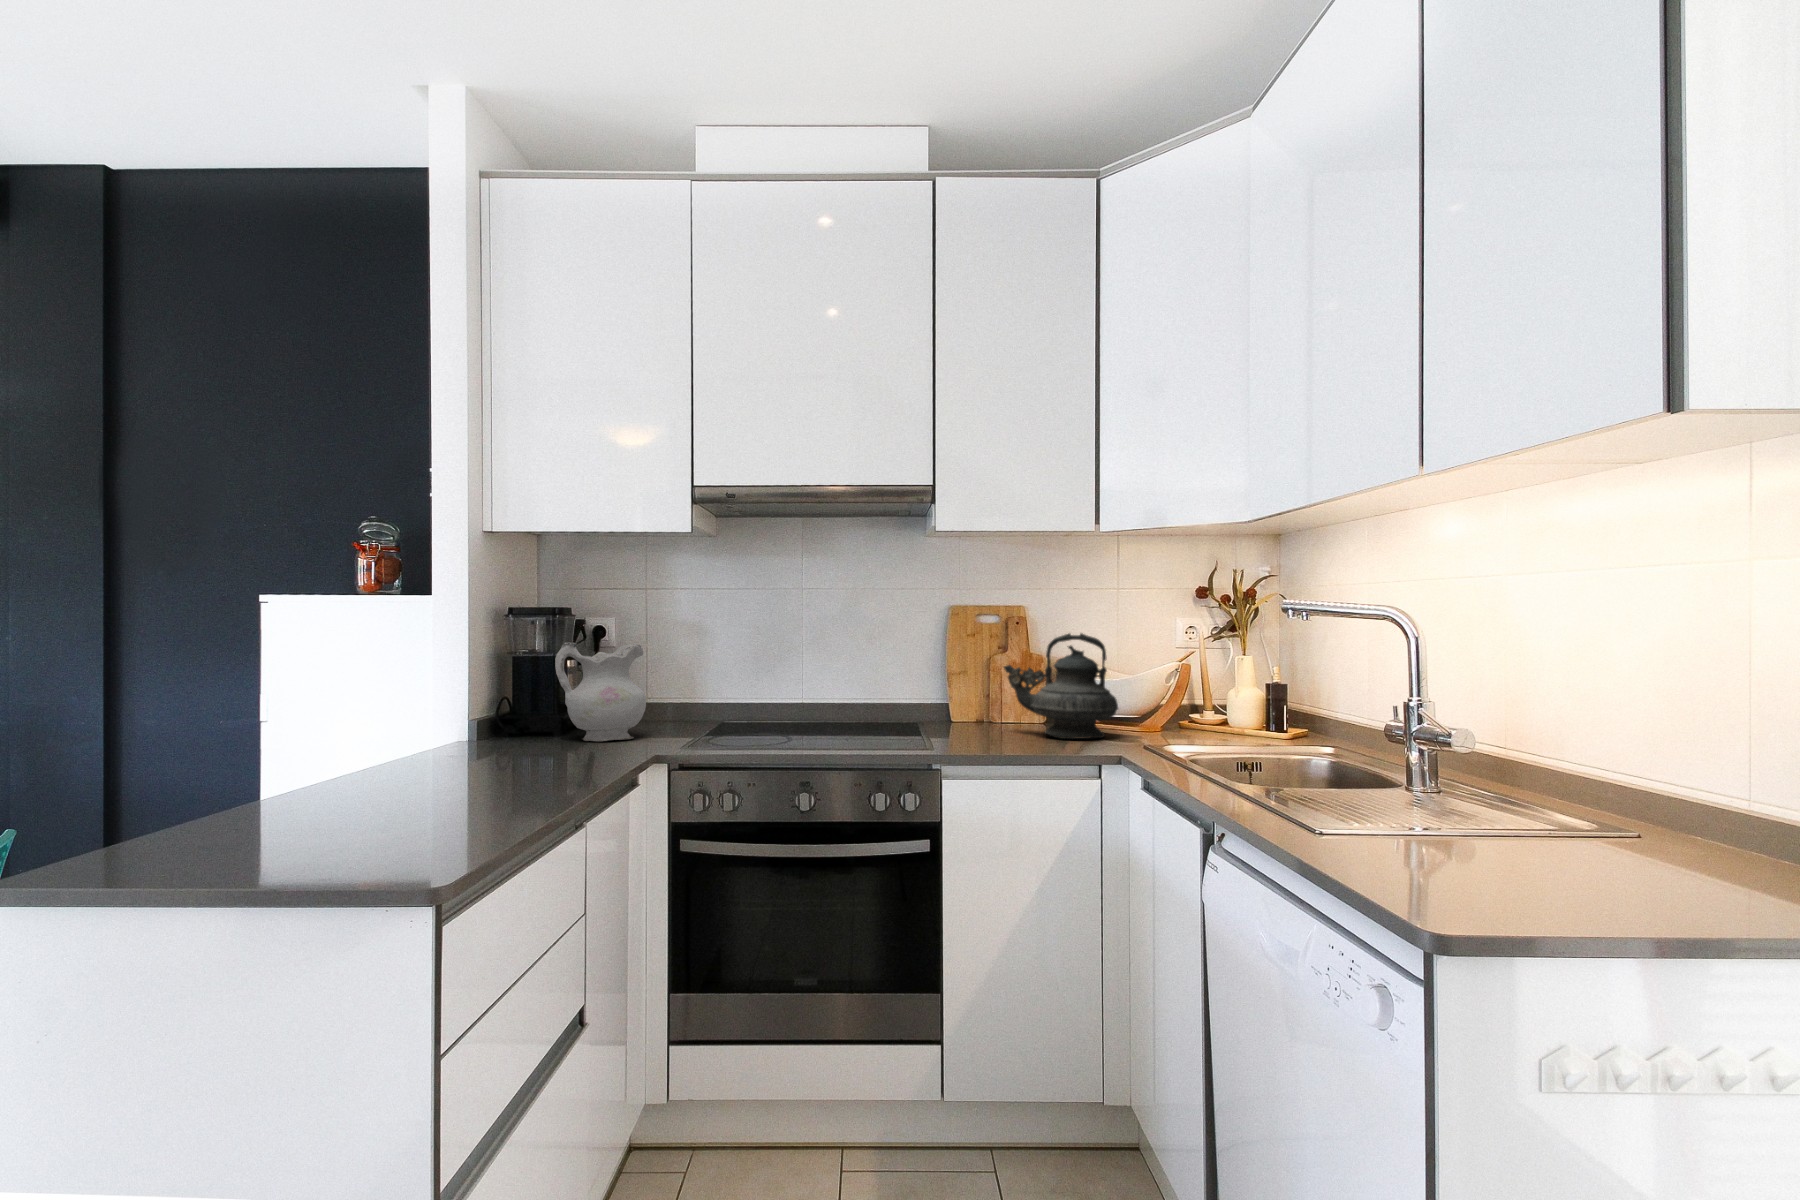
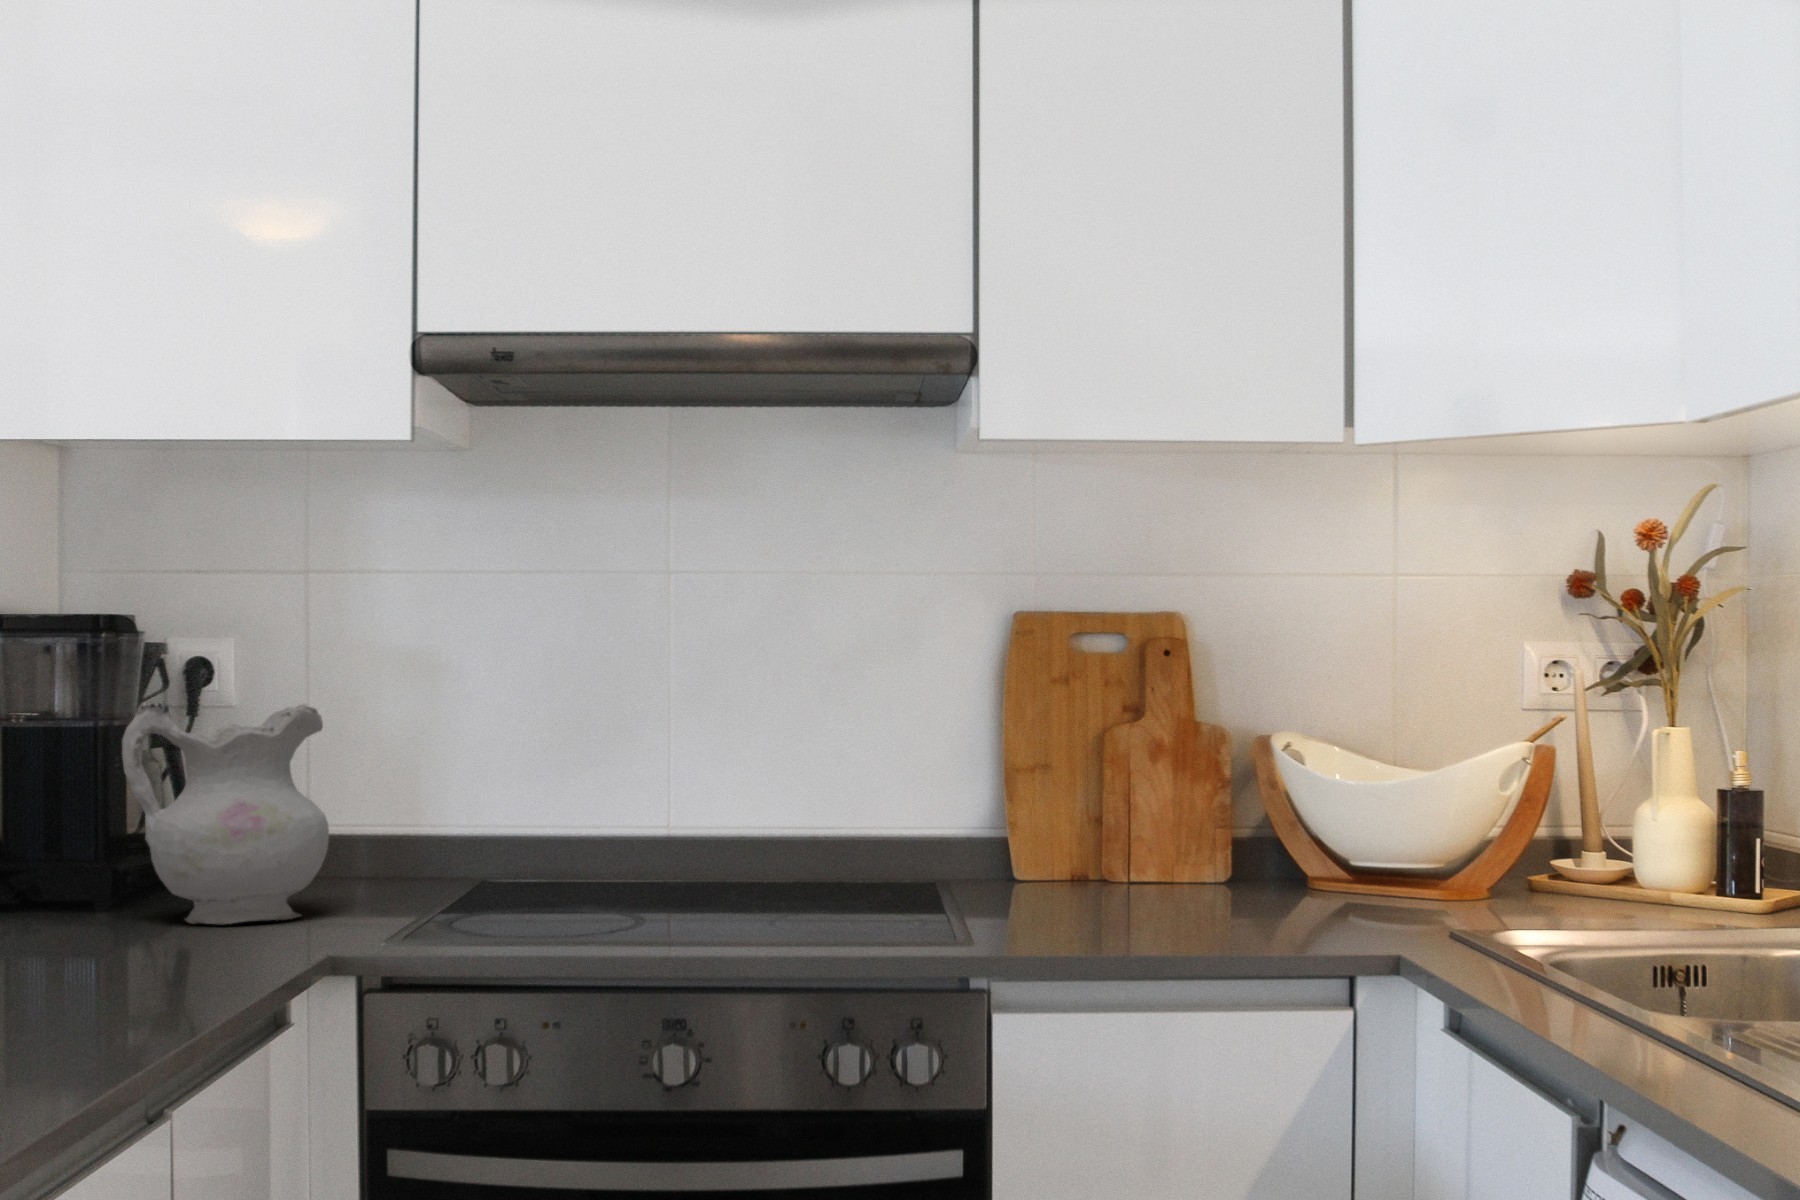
teapot: present [1004,633,1118,739] -> none [1131,675,1393,915]

